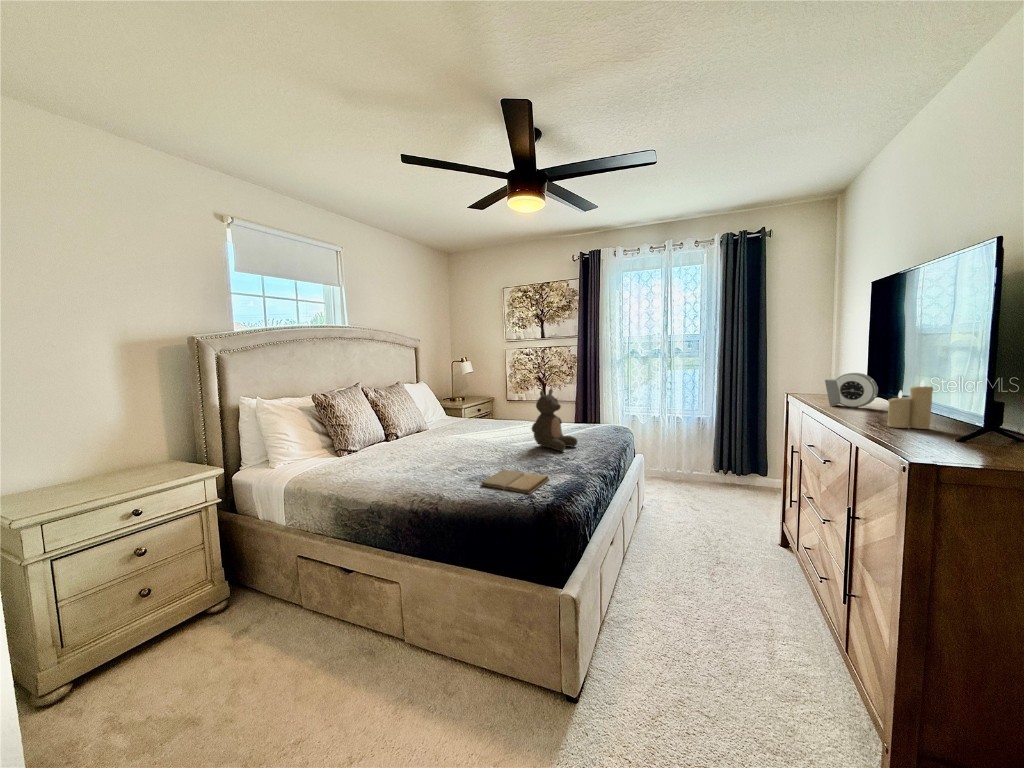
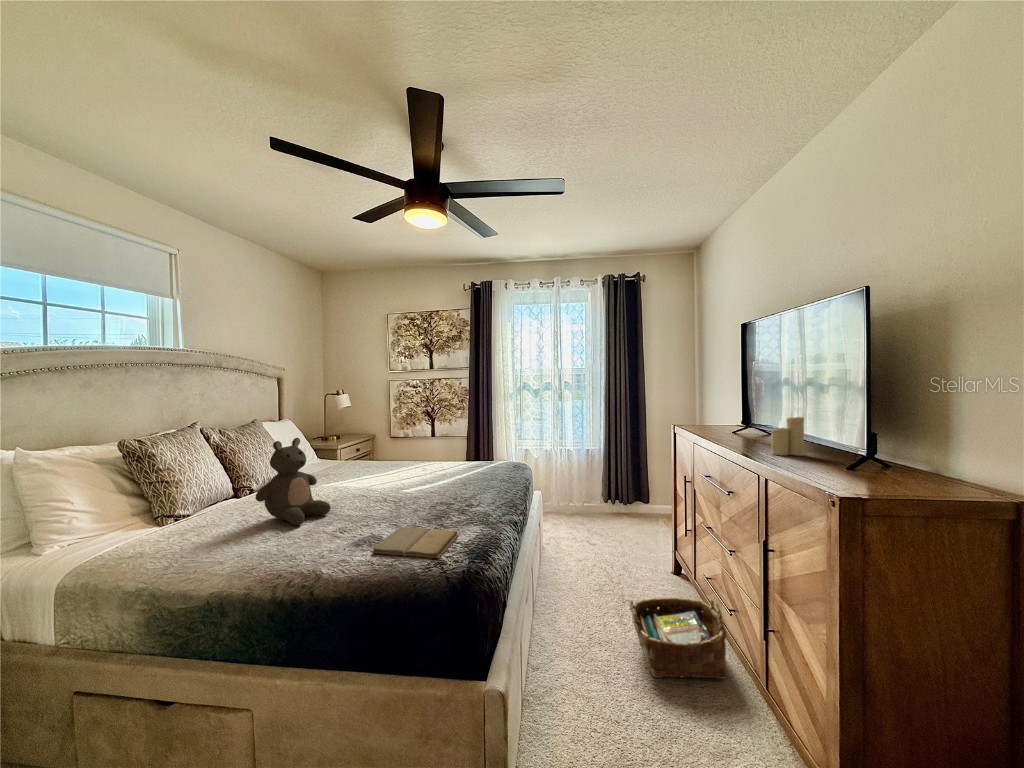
alarm clock: present [825,373,878,408] -> none [706,405,748,436]
stuffed bear: present [532,389,577,451] -> present [256,438,331,525]
woven basket: none [716,560,819,645] -> present [629,598,726,678]

